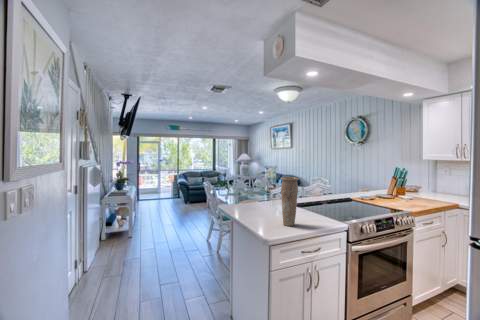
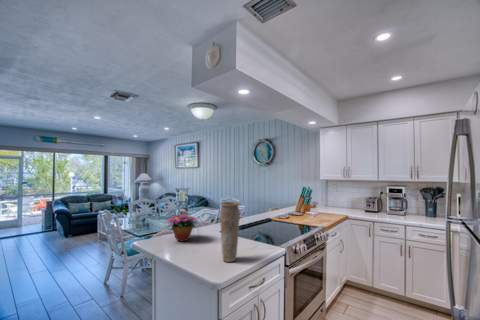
flower arrangement: none [243,187,273,209] -> present [167,214,198,241]

